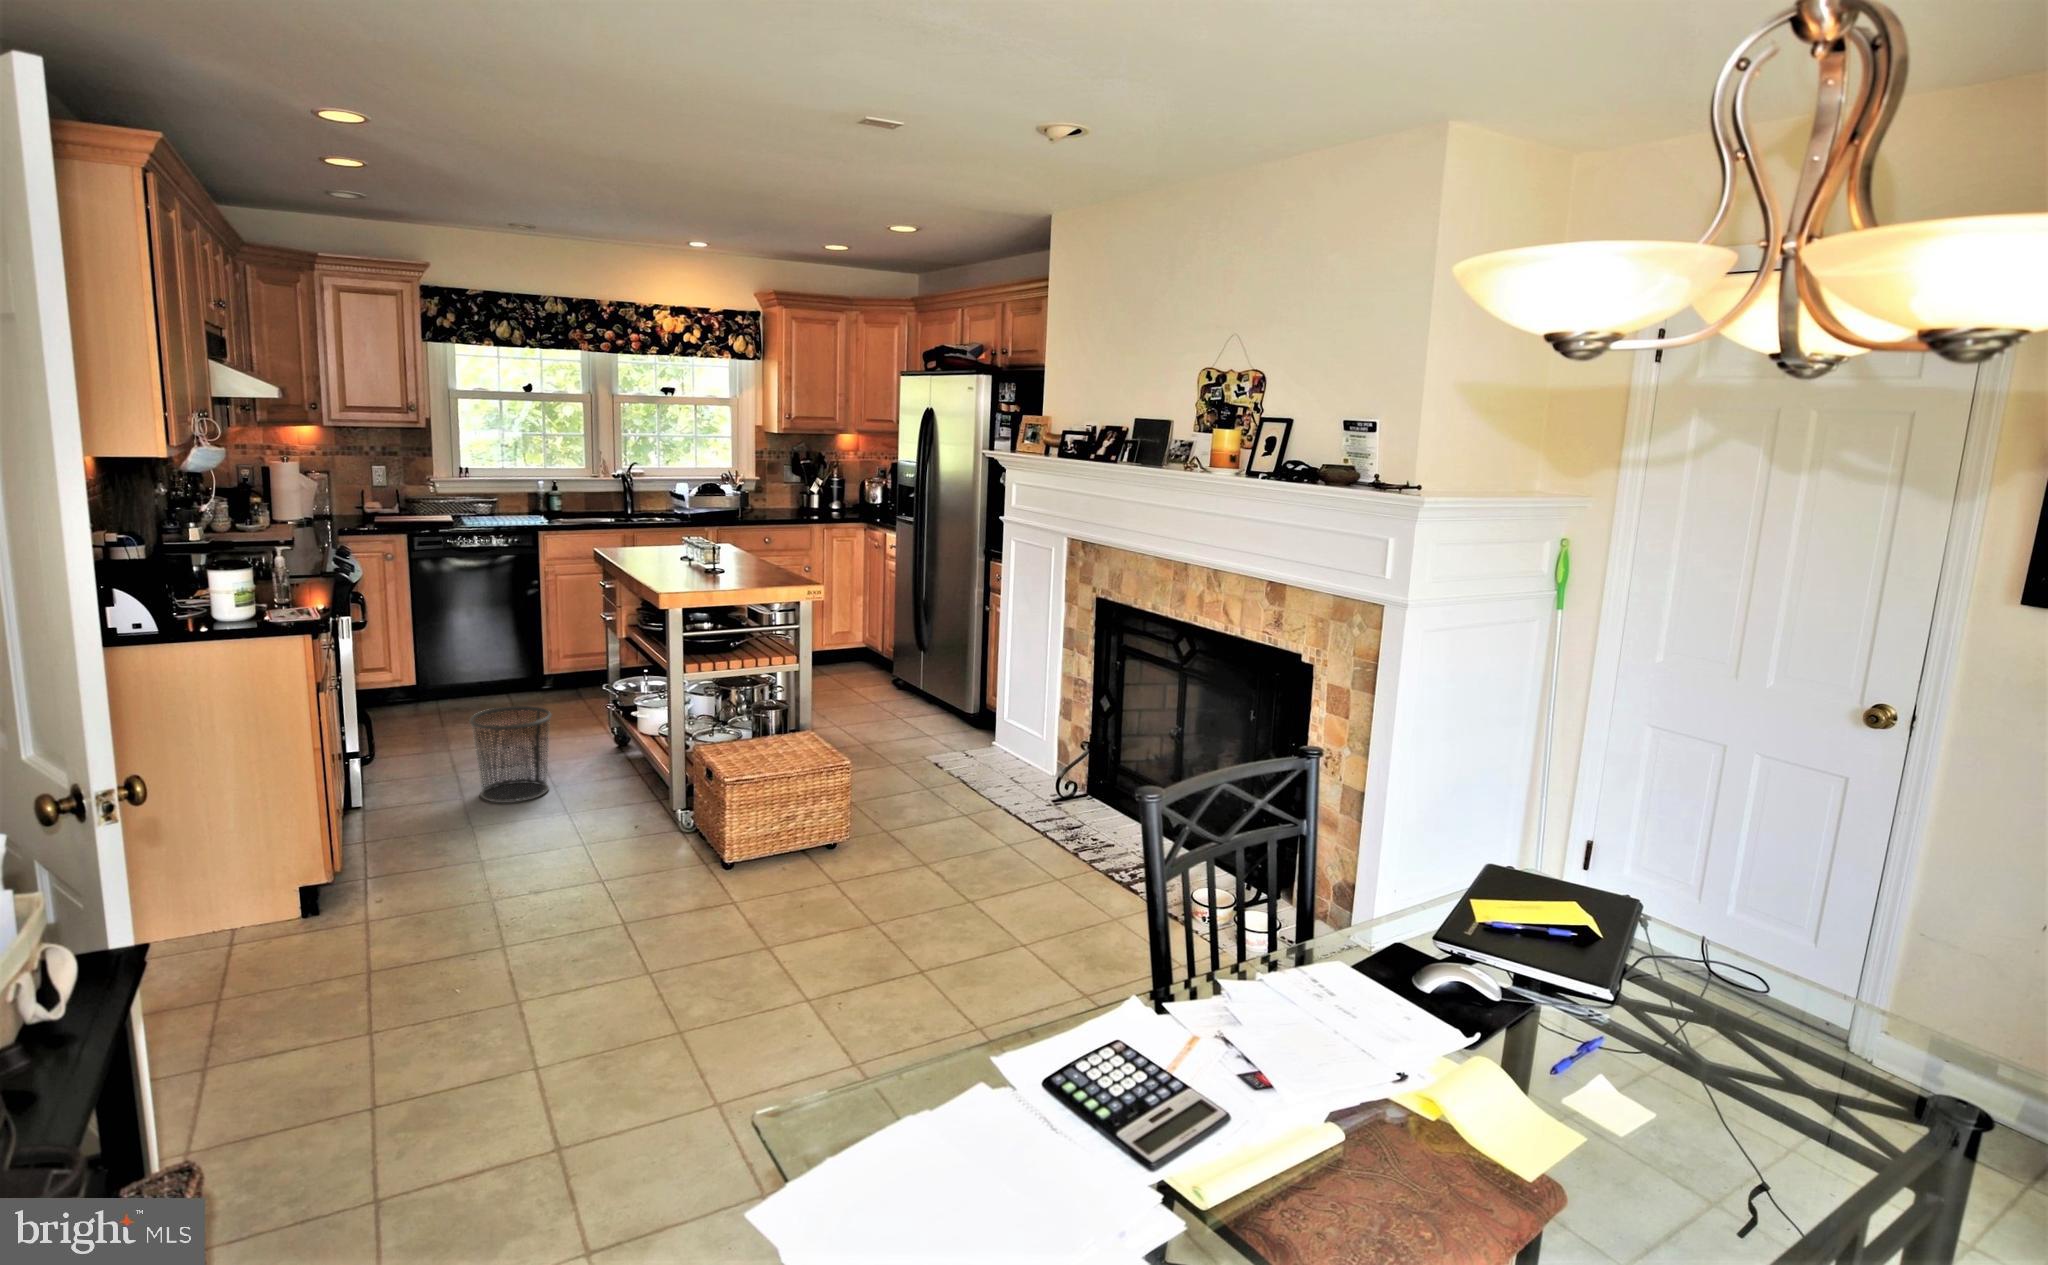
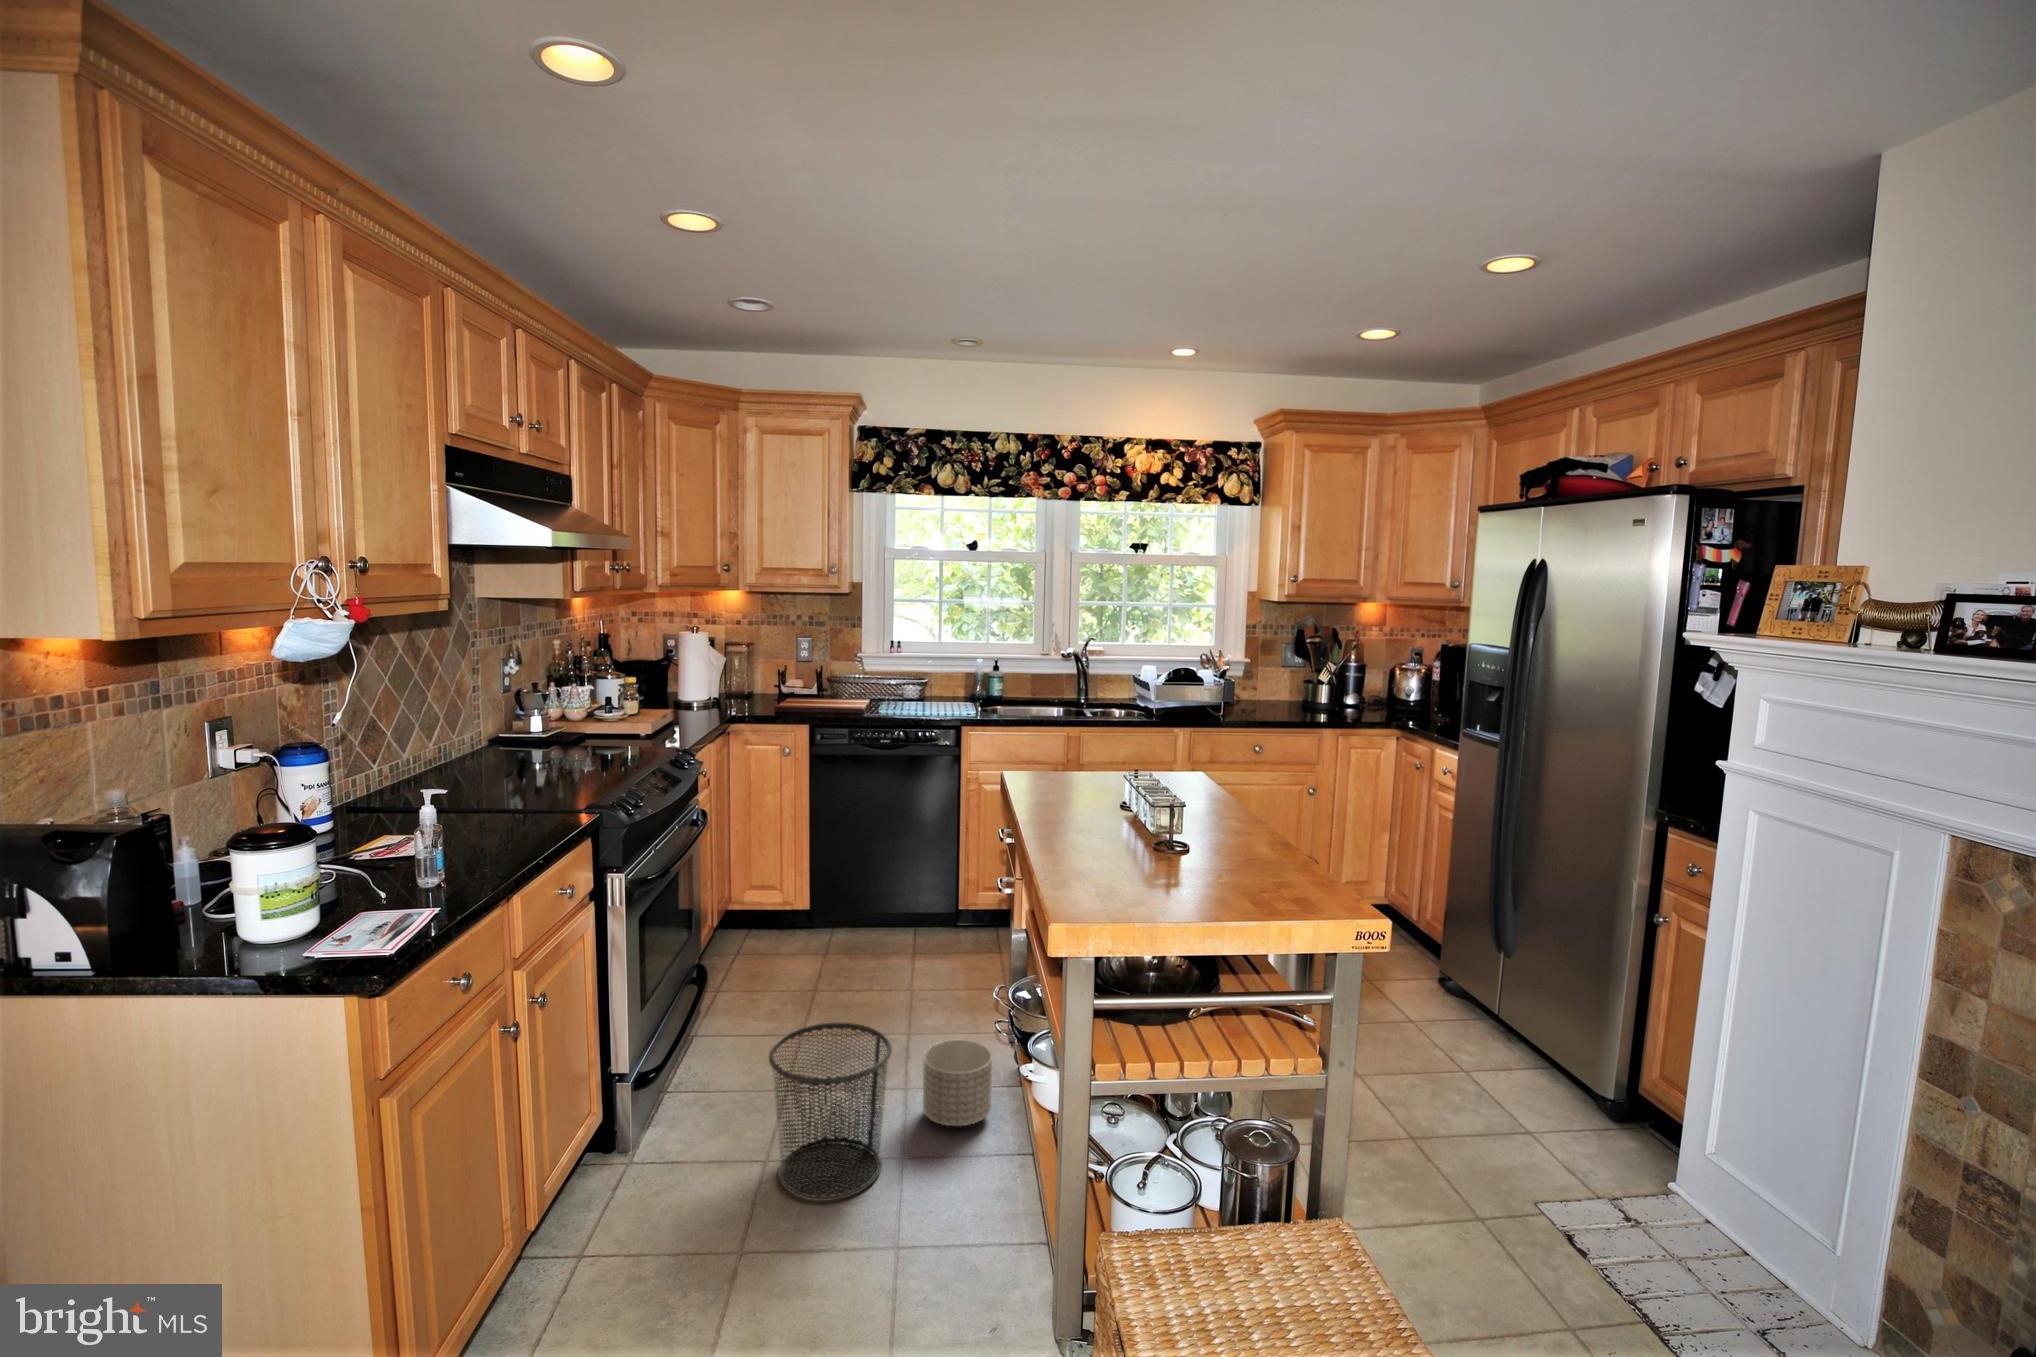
planter: none [564,720,612,768] -> present [923,1040,992,1126]

